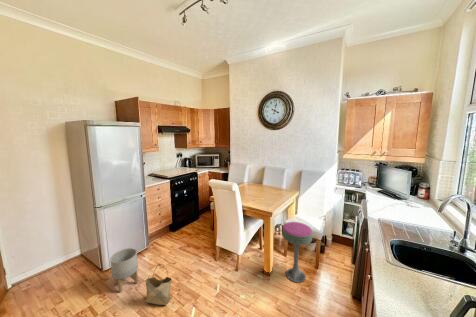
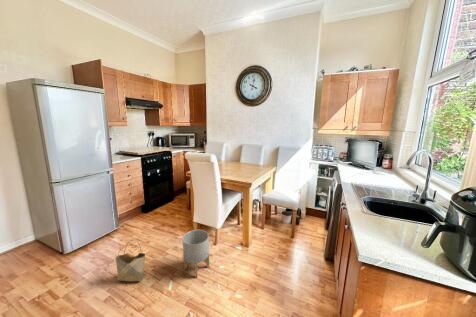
bar stool: present [282,222,312,282] -> none [261,194,290,251]
planter: present [110,248,138,292] -> present [182,230,209,277]

